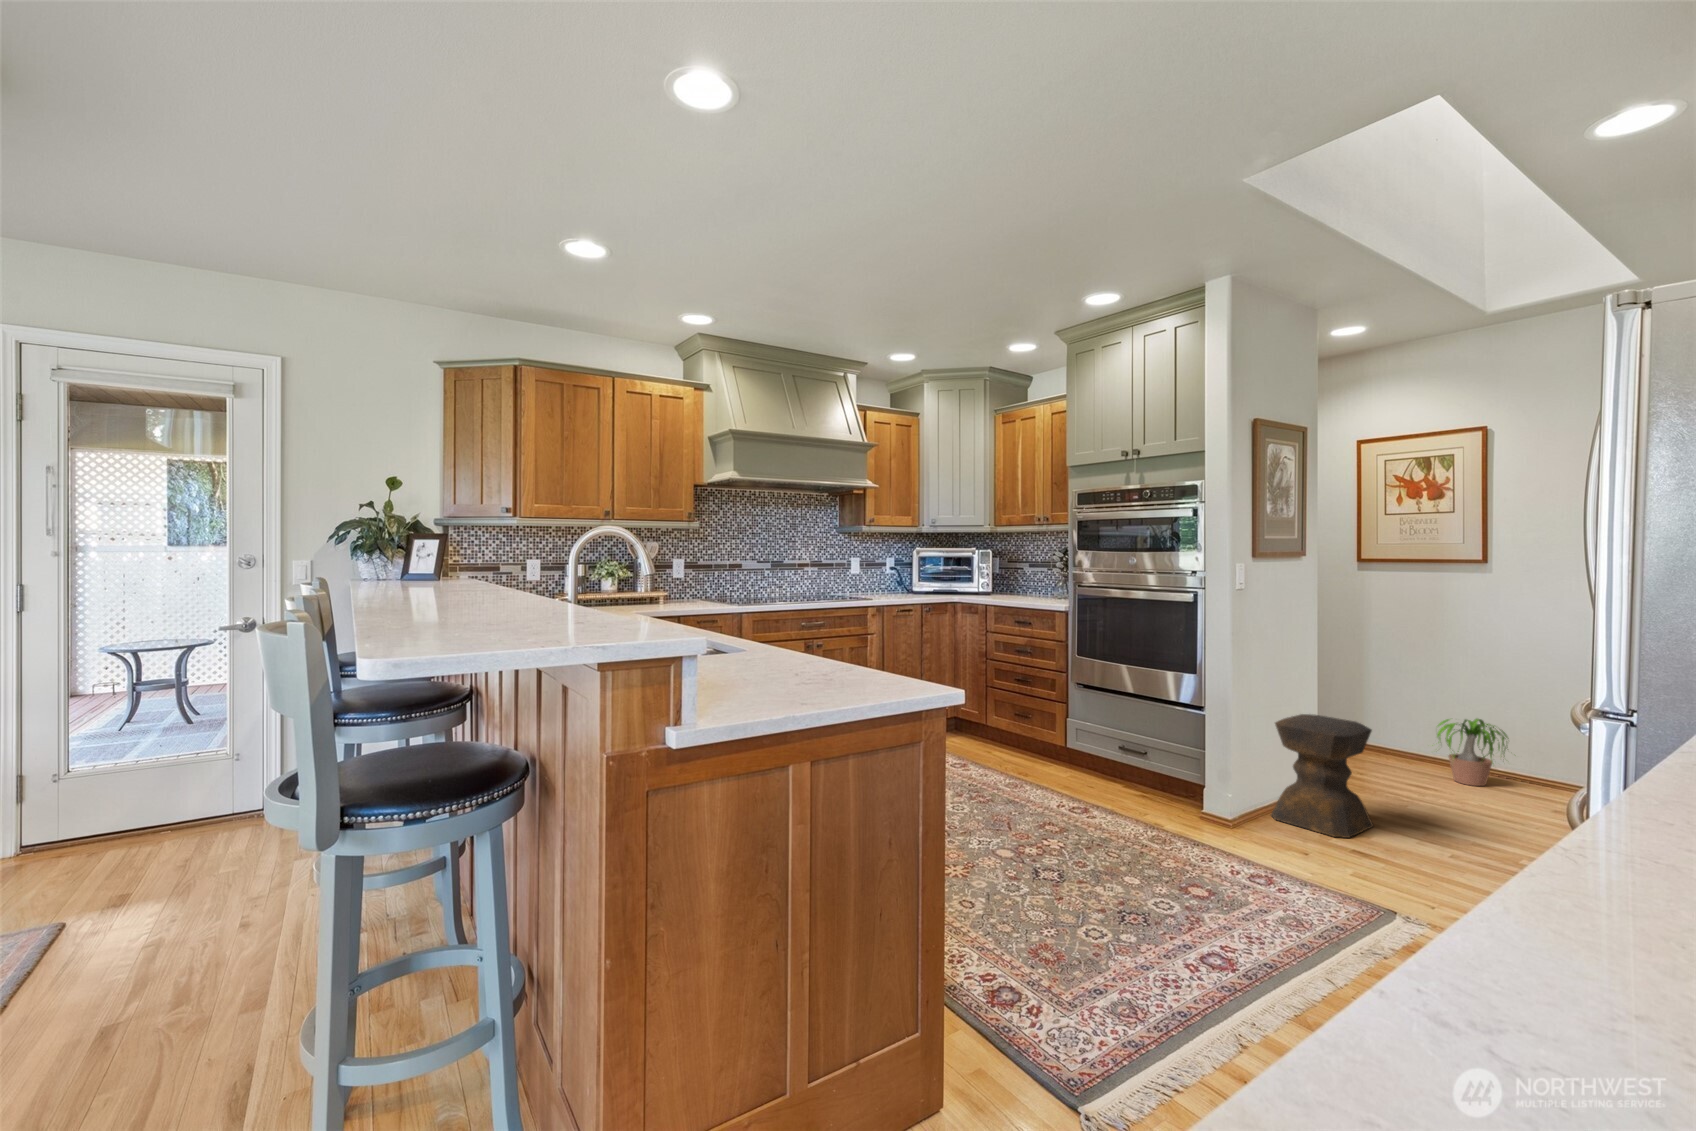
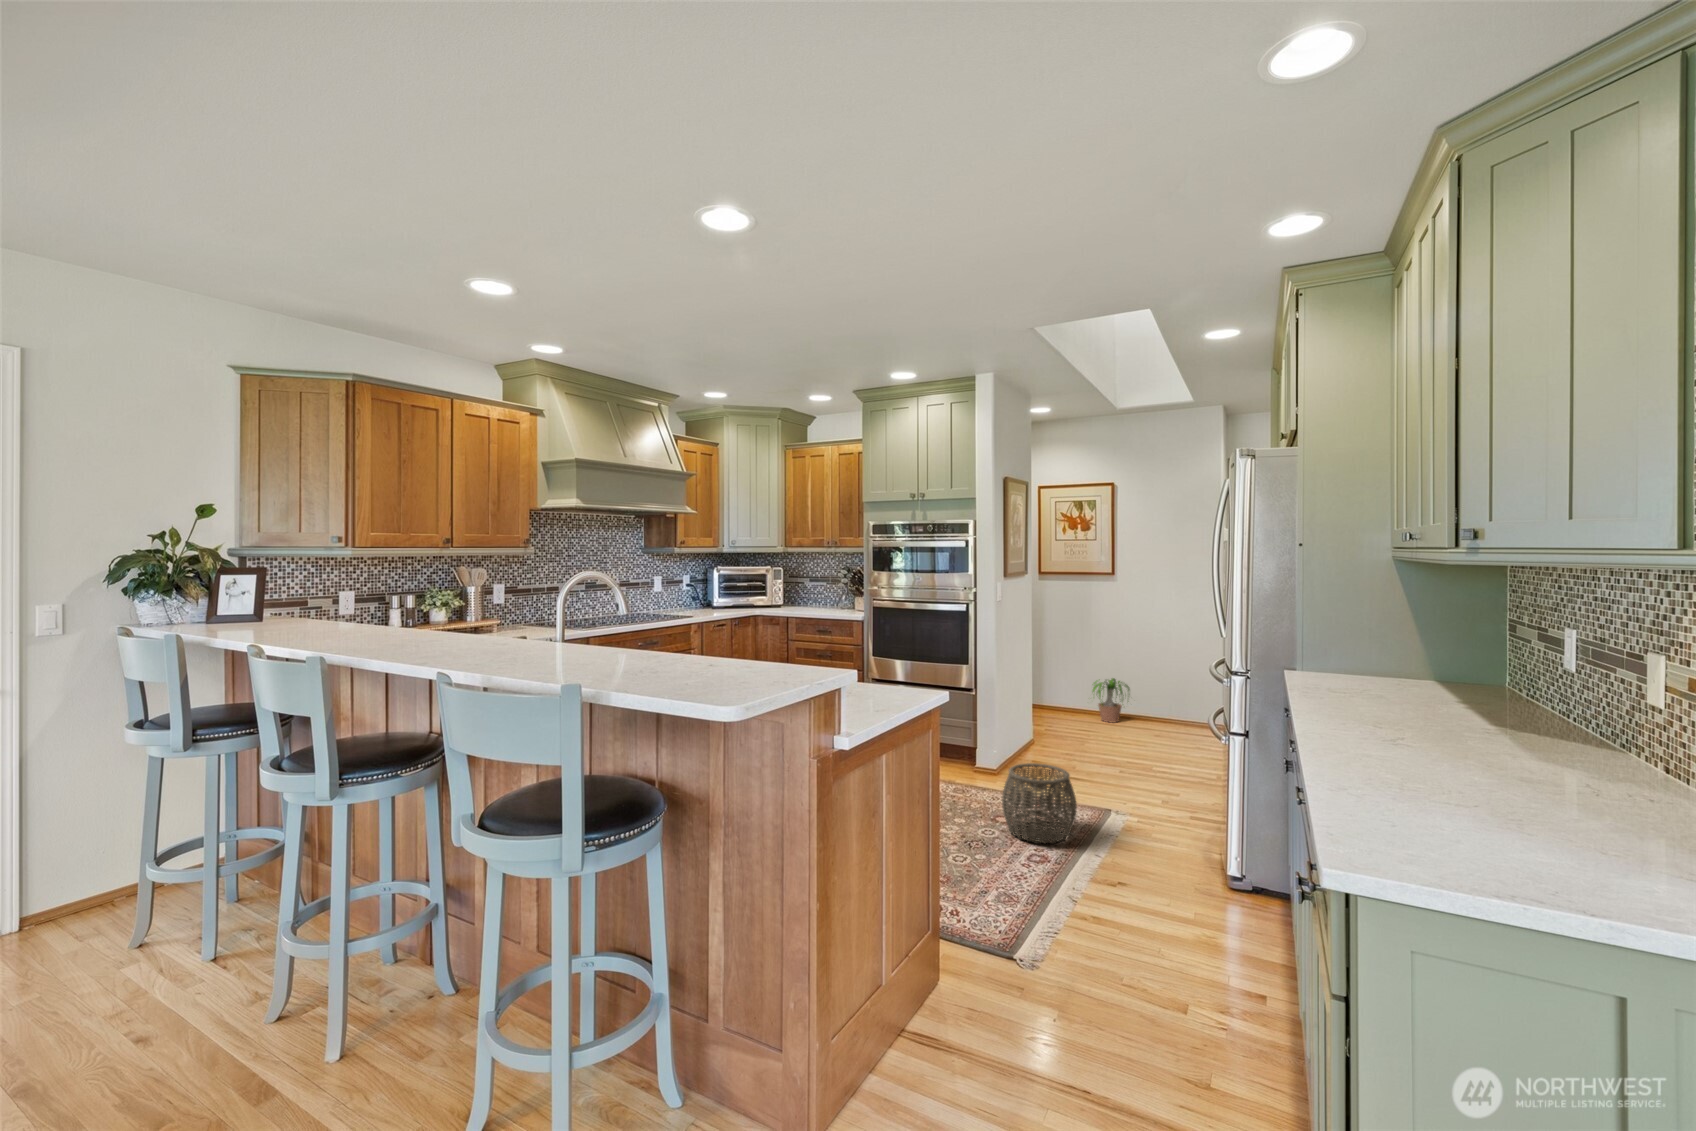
stool: present [1271,714,1373,838] -> none [1016,685,1075,767]
woven basket: none [1183,819,1306,946] -> present [1002,763,1077,843]

